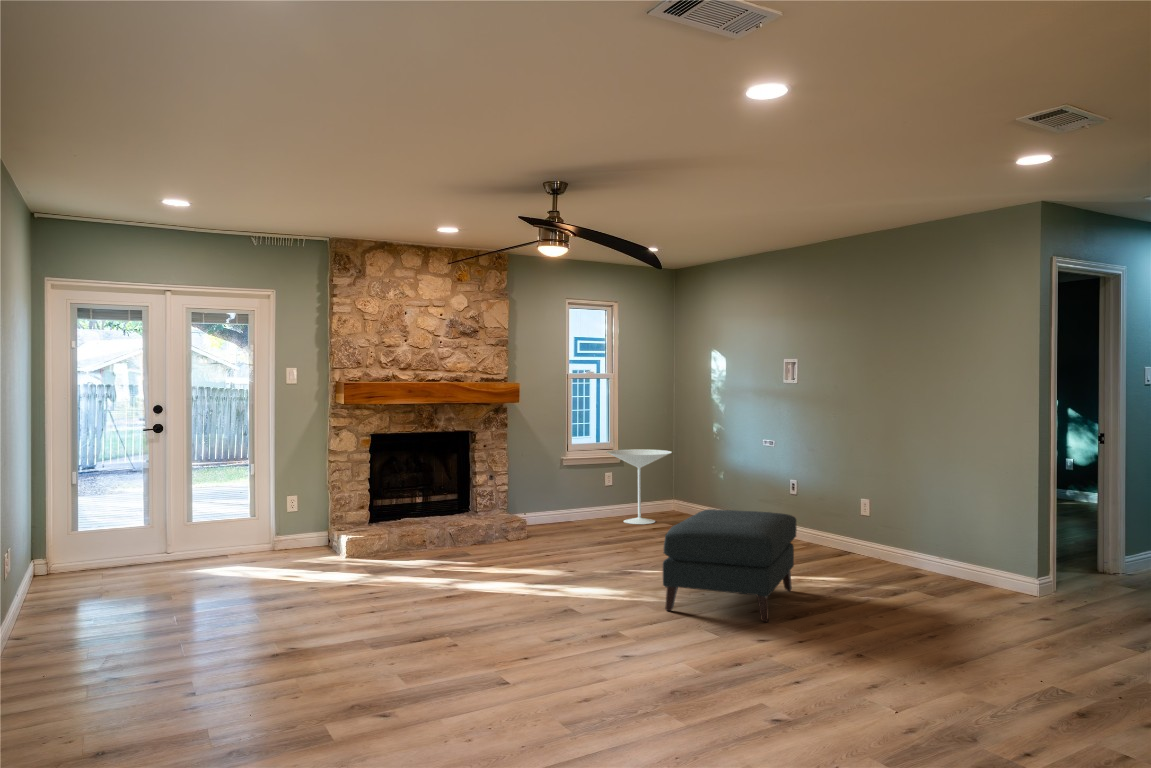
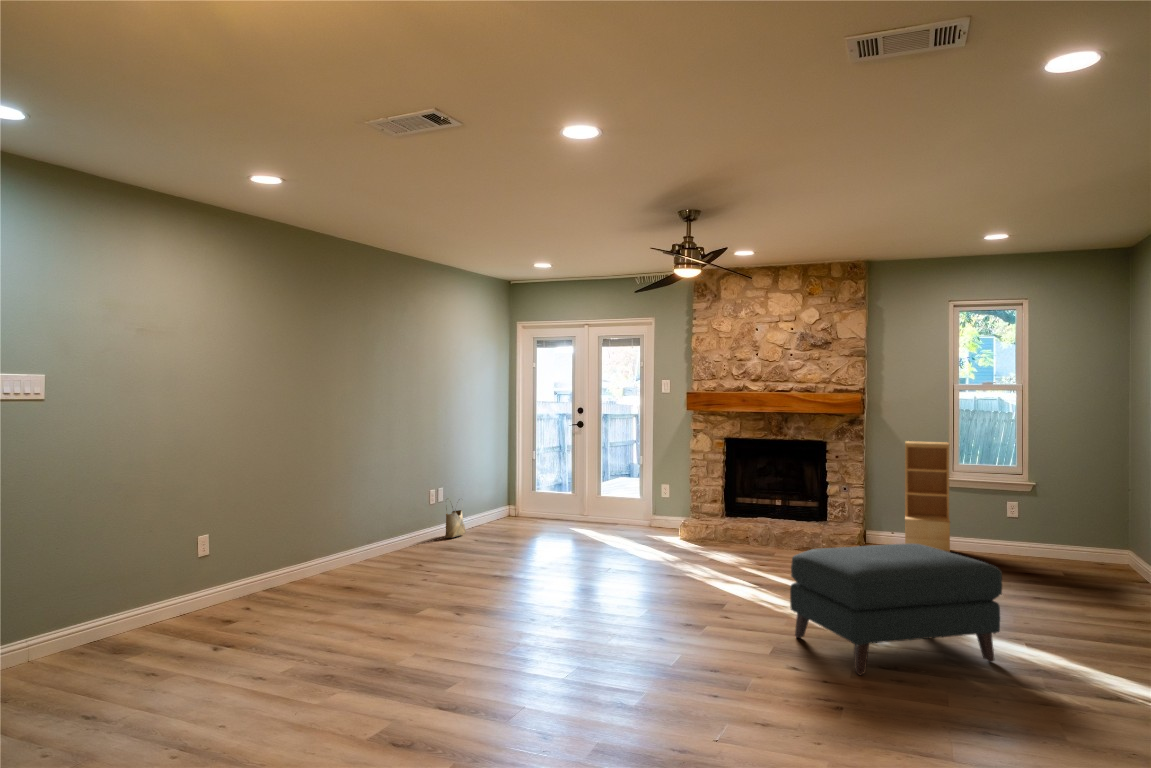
bookshelf: none [532,426,585,532] -> present [905,441,950,552]
side table: present [607,449,672,524] -> none [995,475,1088,568]
woven basket: none [13,552,45,620] -> present [445,499,466,538]

